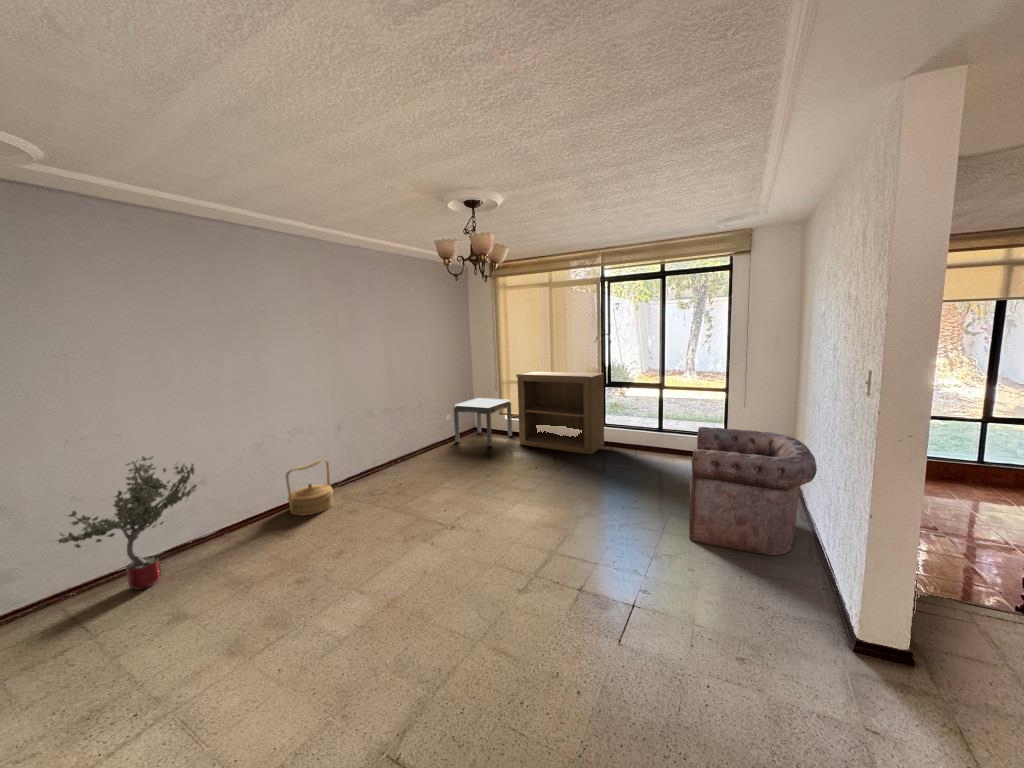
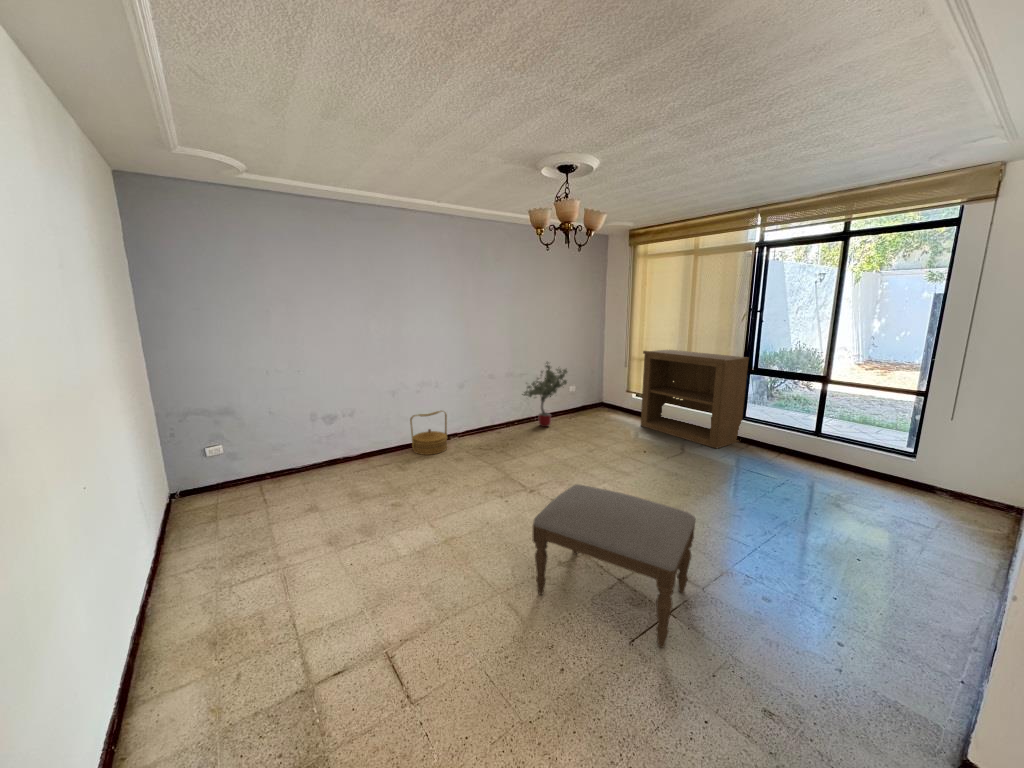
side table: present [454,398,512,446] -> none [577,372,640,423]
armchair: present [689,427,817,555] -> none [783,435,1005,620]
potted tree: present [57,456,197,590] -> present [522,362,567,427]
ottoman: none [515,506,659,638] -> present [532,484,695,648]

